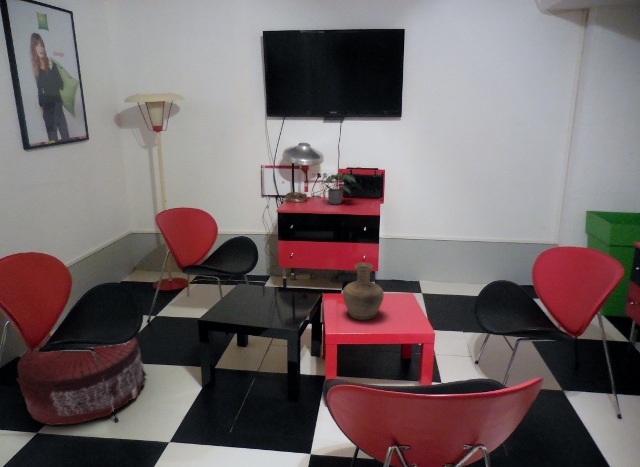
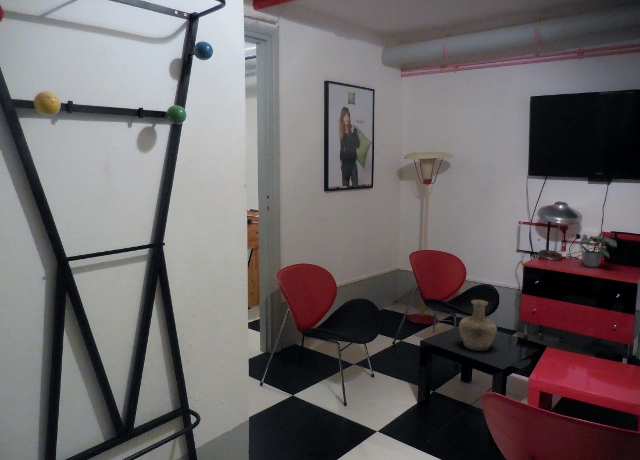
vase: present [343,263,384,320] -> present [459,300,497,351]
pouf: present [16,336,147,425] -> none [289,328,378,399]

